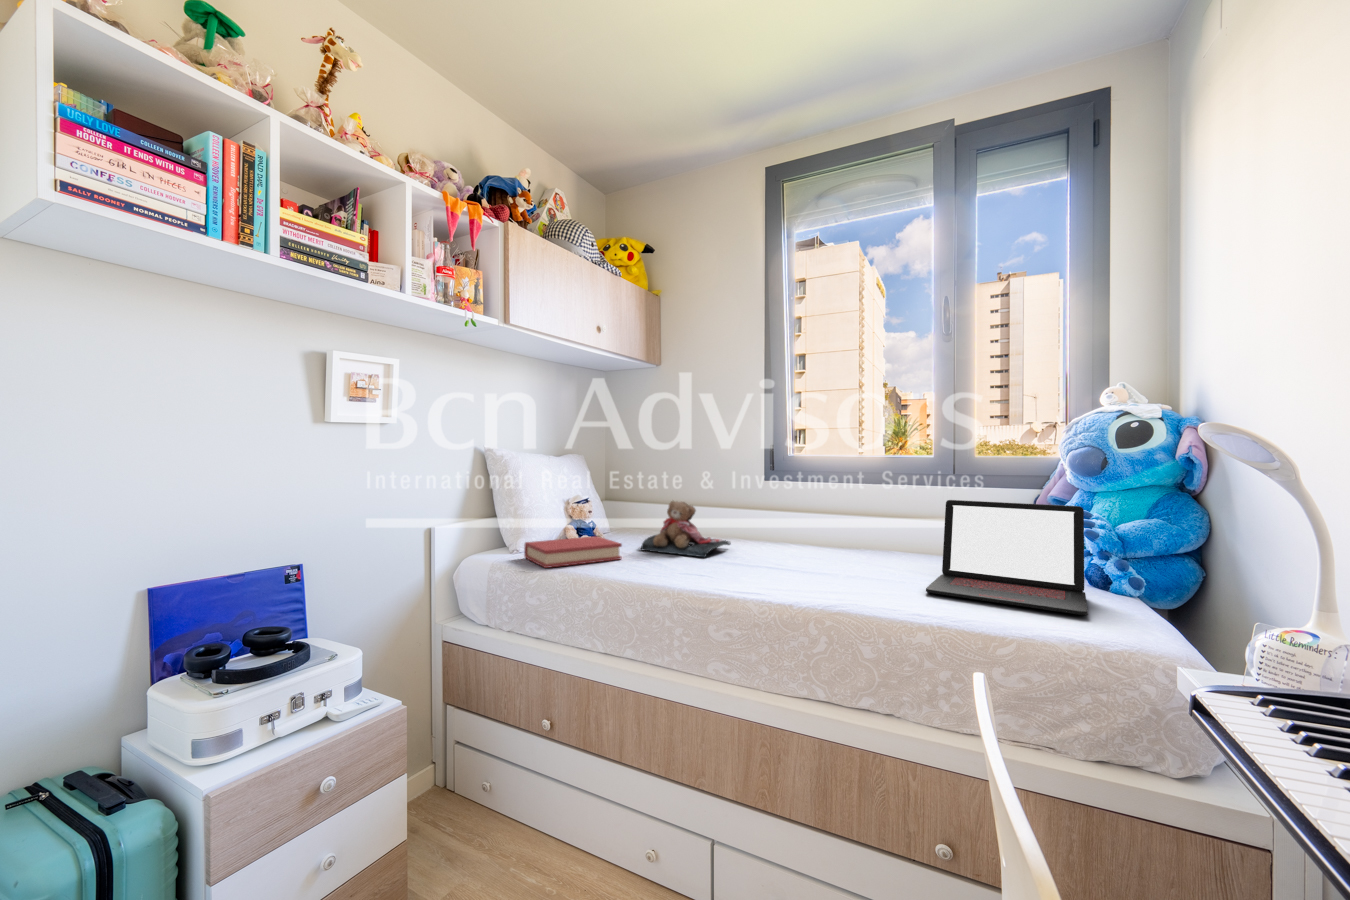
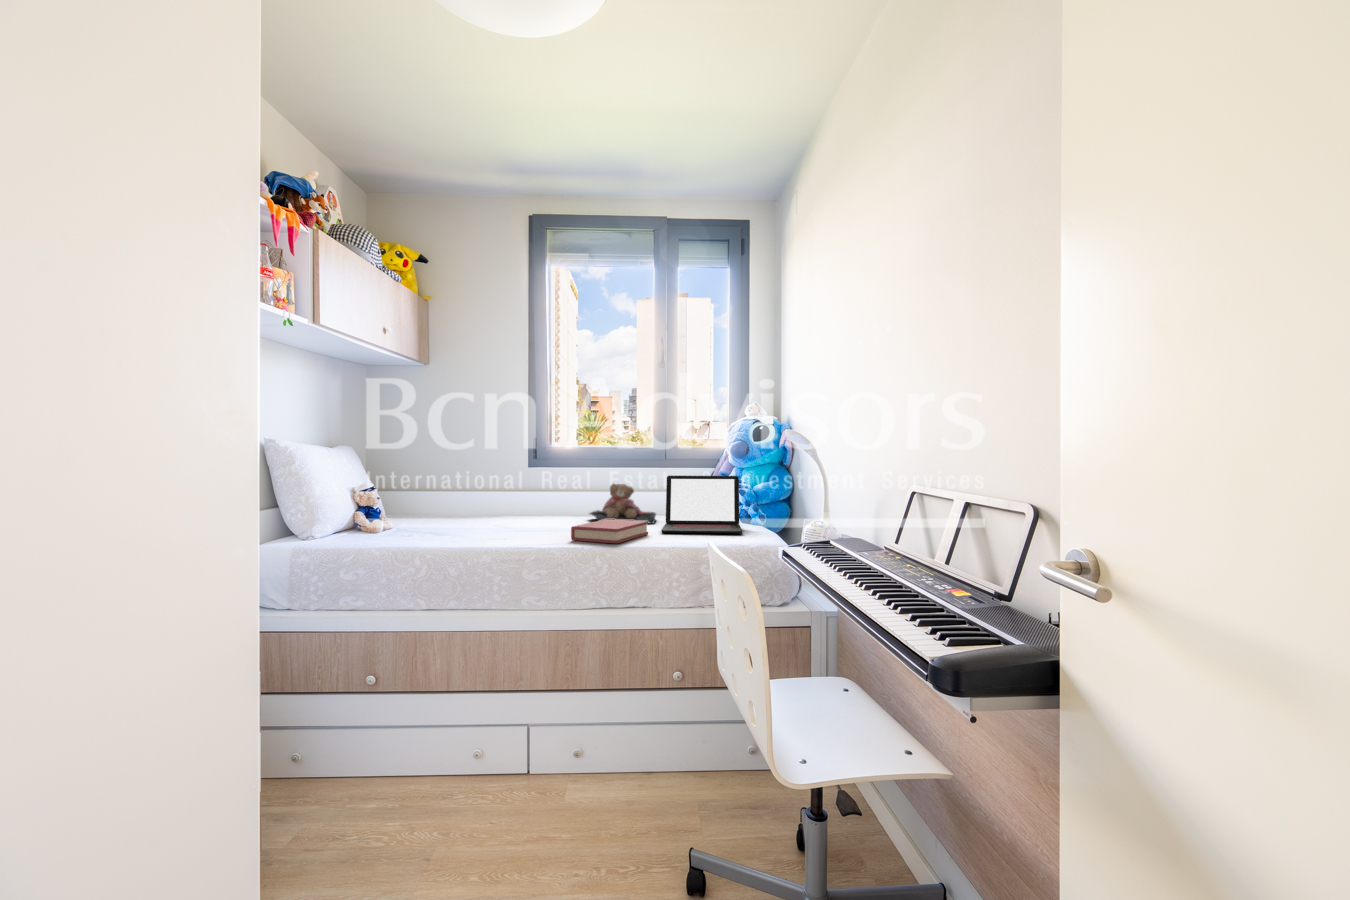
teddy bear: present [641,501,731,557] -> present [590,484,656,523]
hardback book: present [524,536,622,568] -> present [571,519,648,543]

